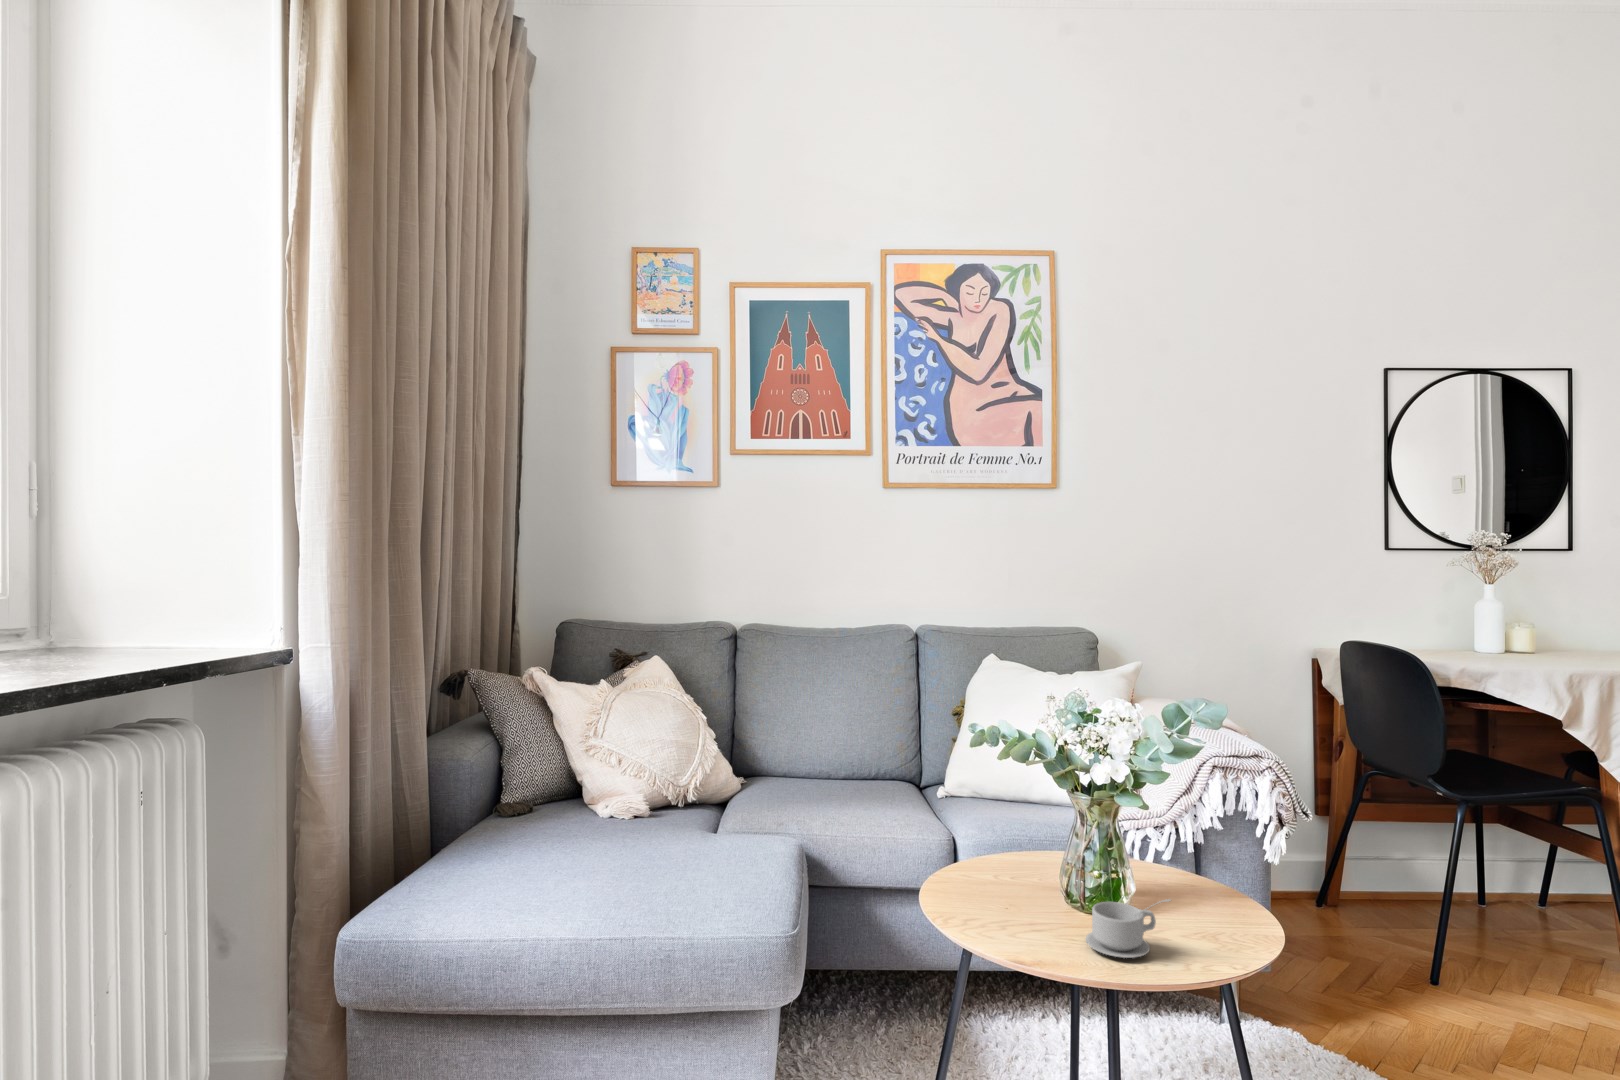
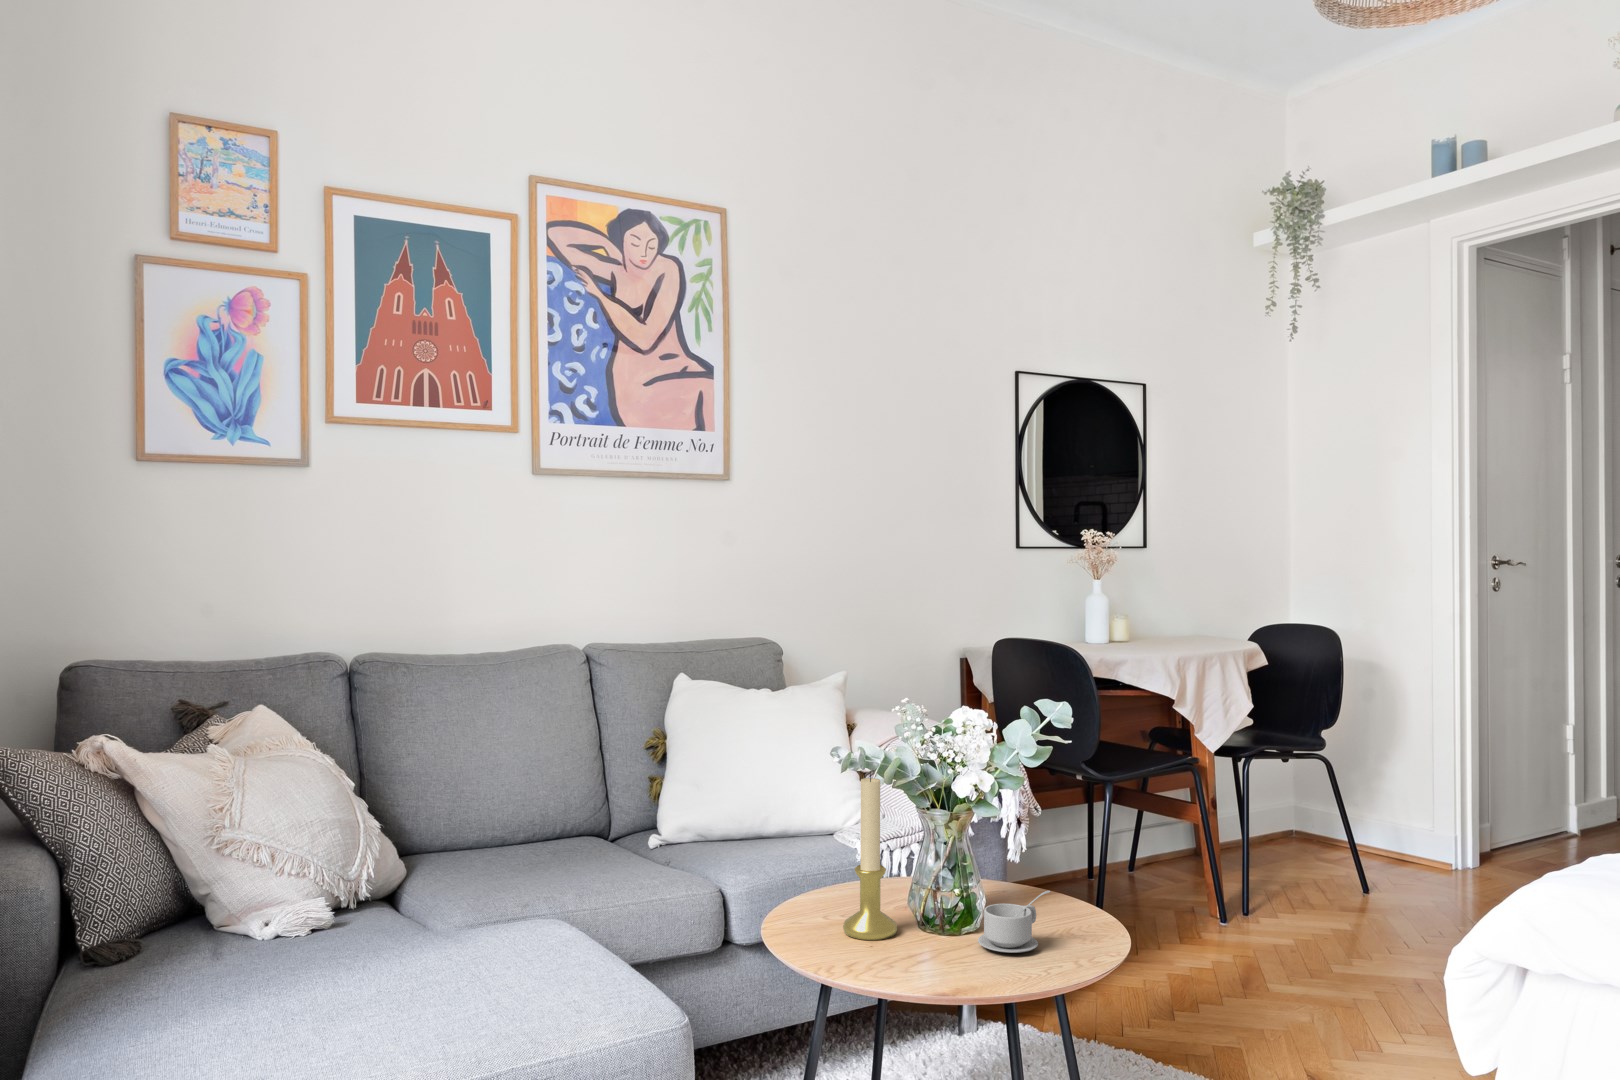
candle holder: none [975,753,1027,913] -> present [843,774,897,940]

